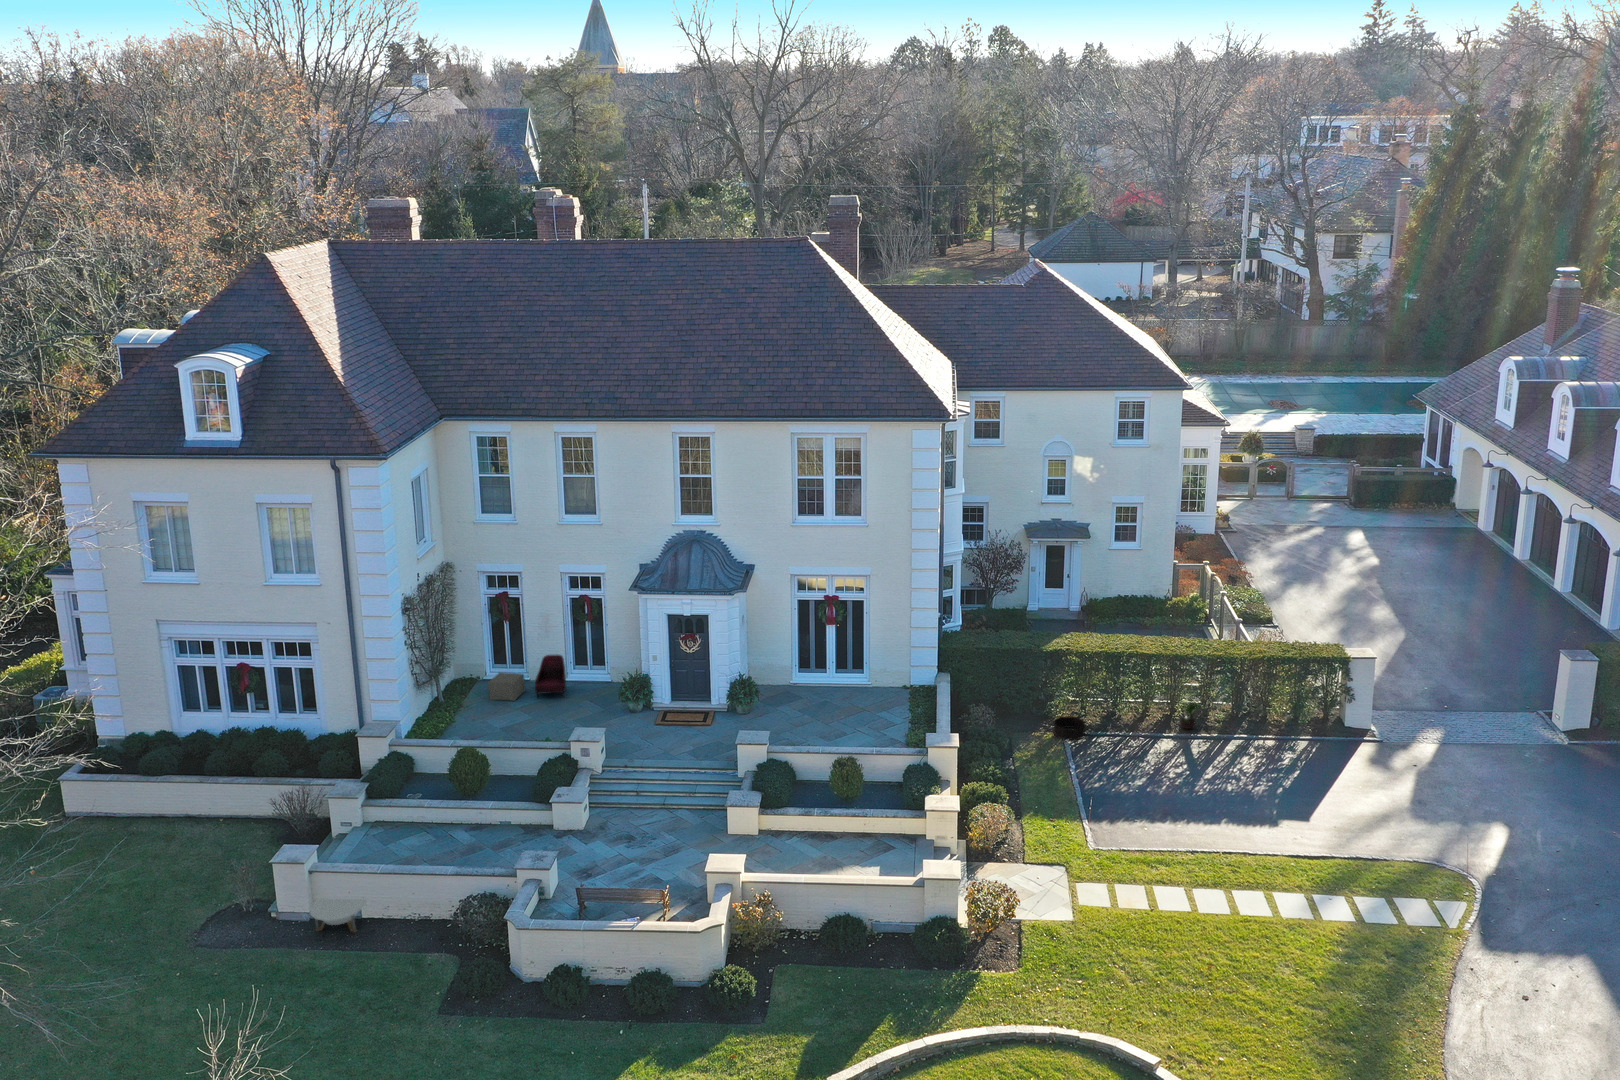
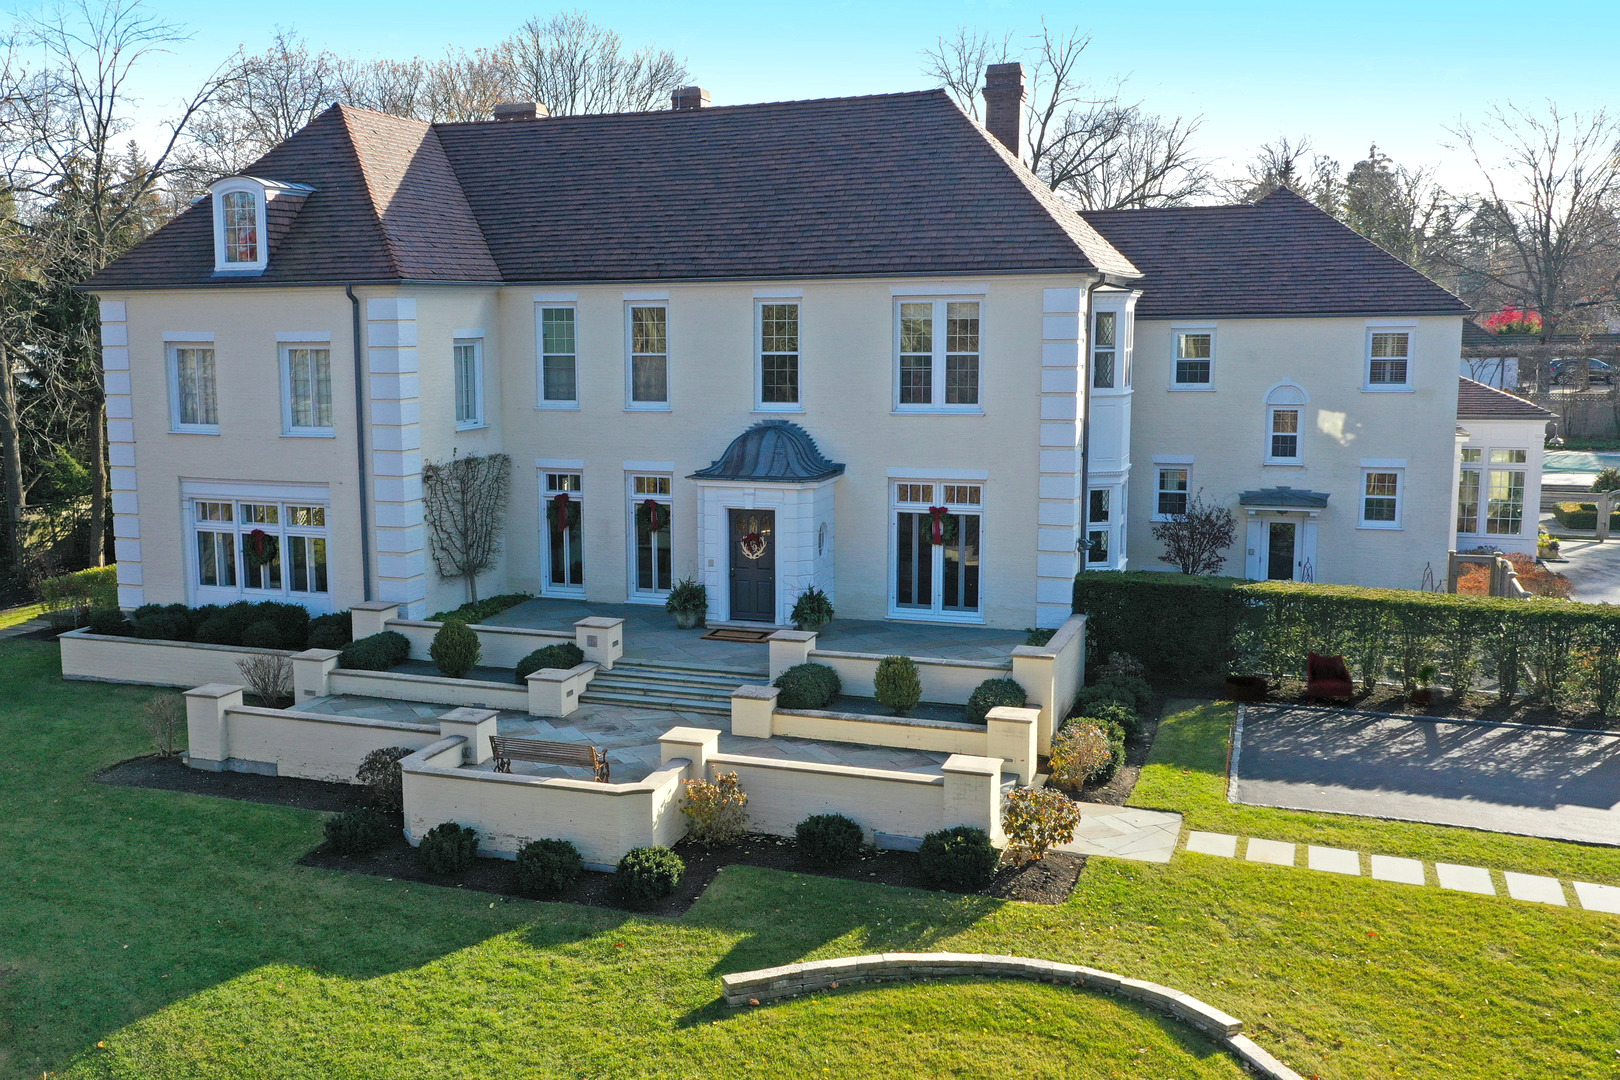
armchair: present [535,654,566,696] -> present [1306,651,1354,705]
ottoman: present [488,672,526,701] -> none [529,583,576,612]
round table: present [310,898,367,933] -> none [201,747,274,791]

